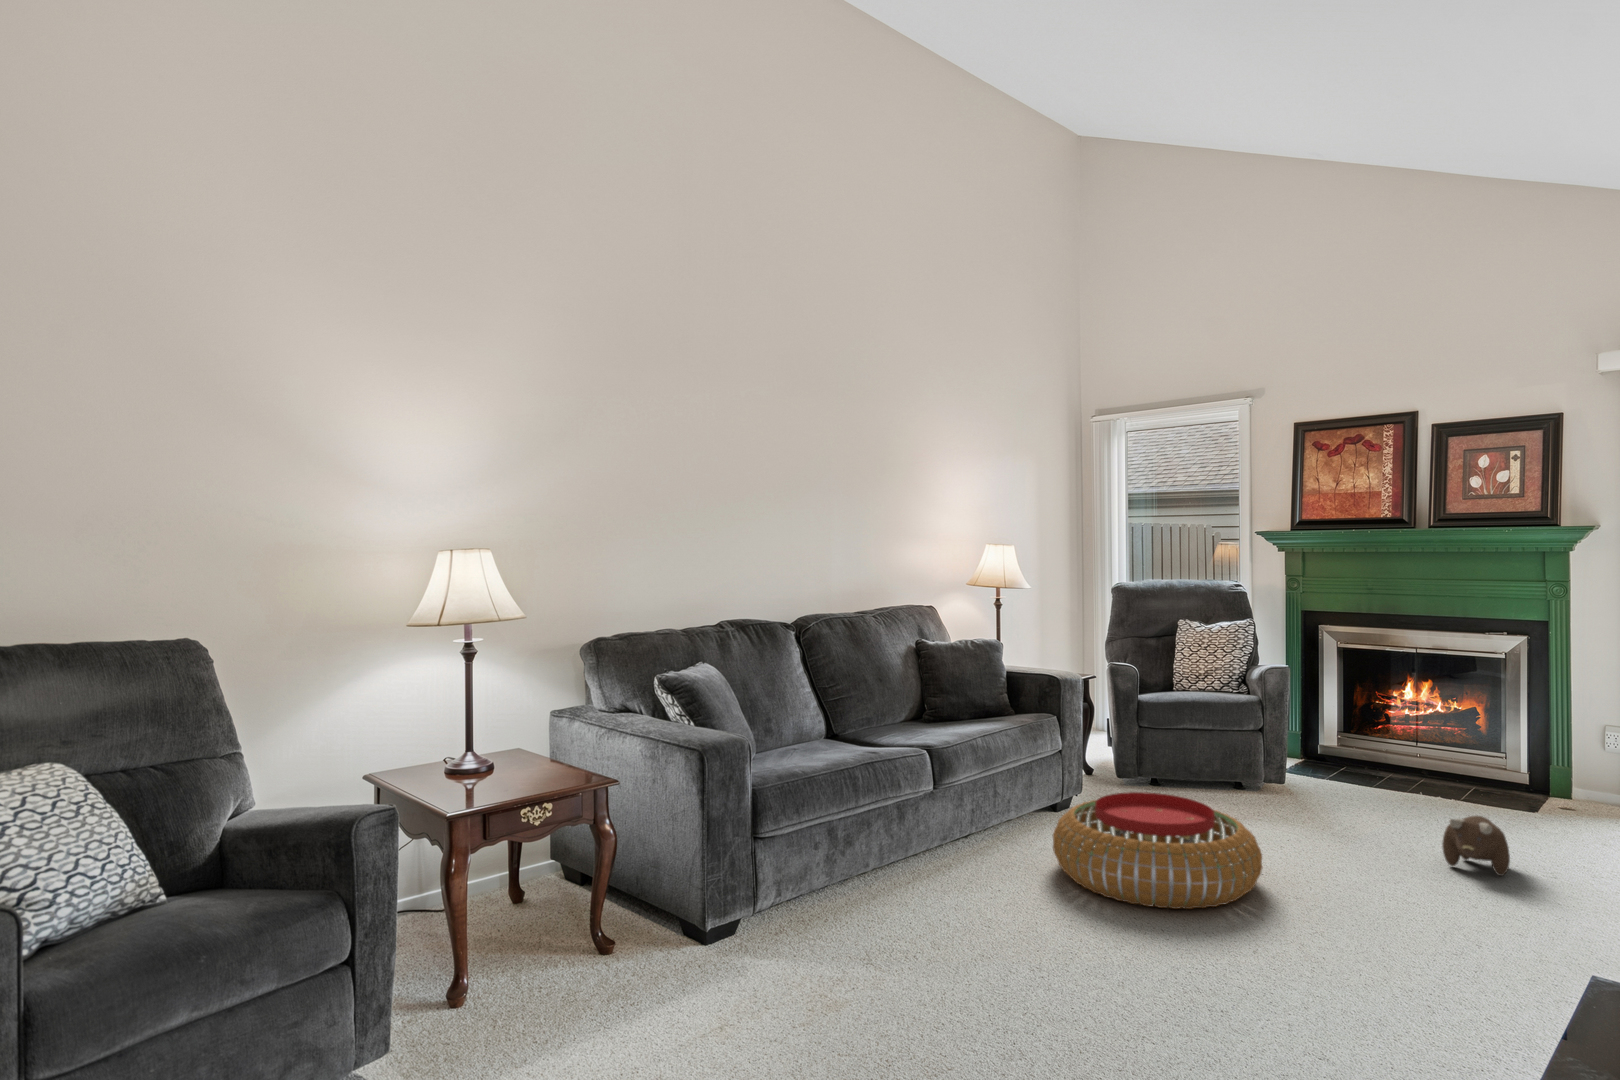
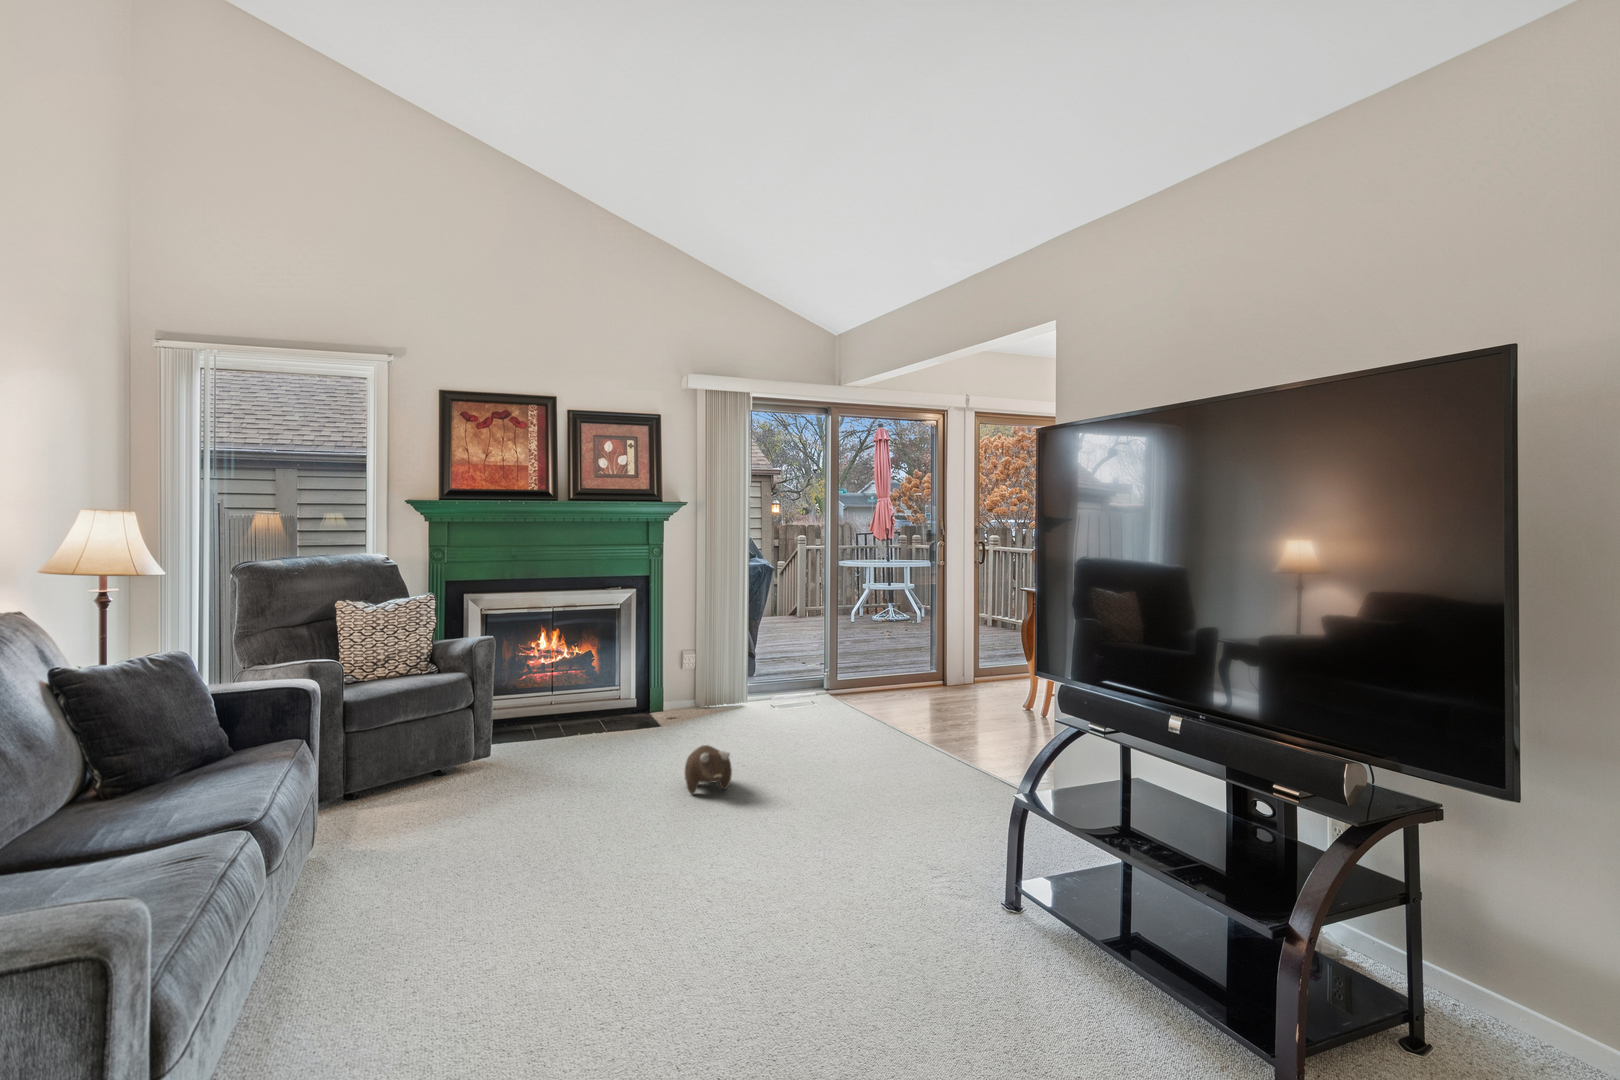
pouf: present [1053,792,1262,909] -> none [387,821,648,999]

